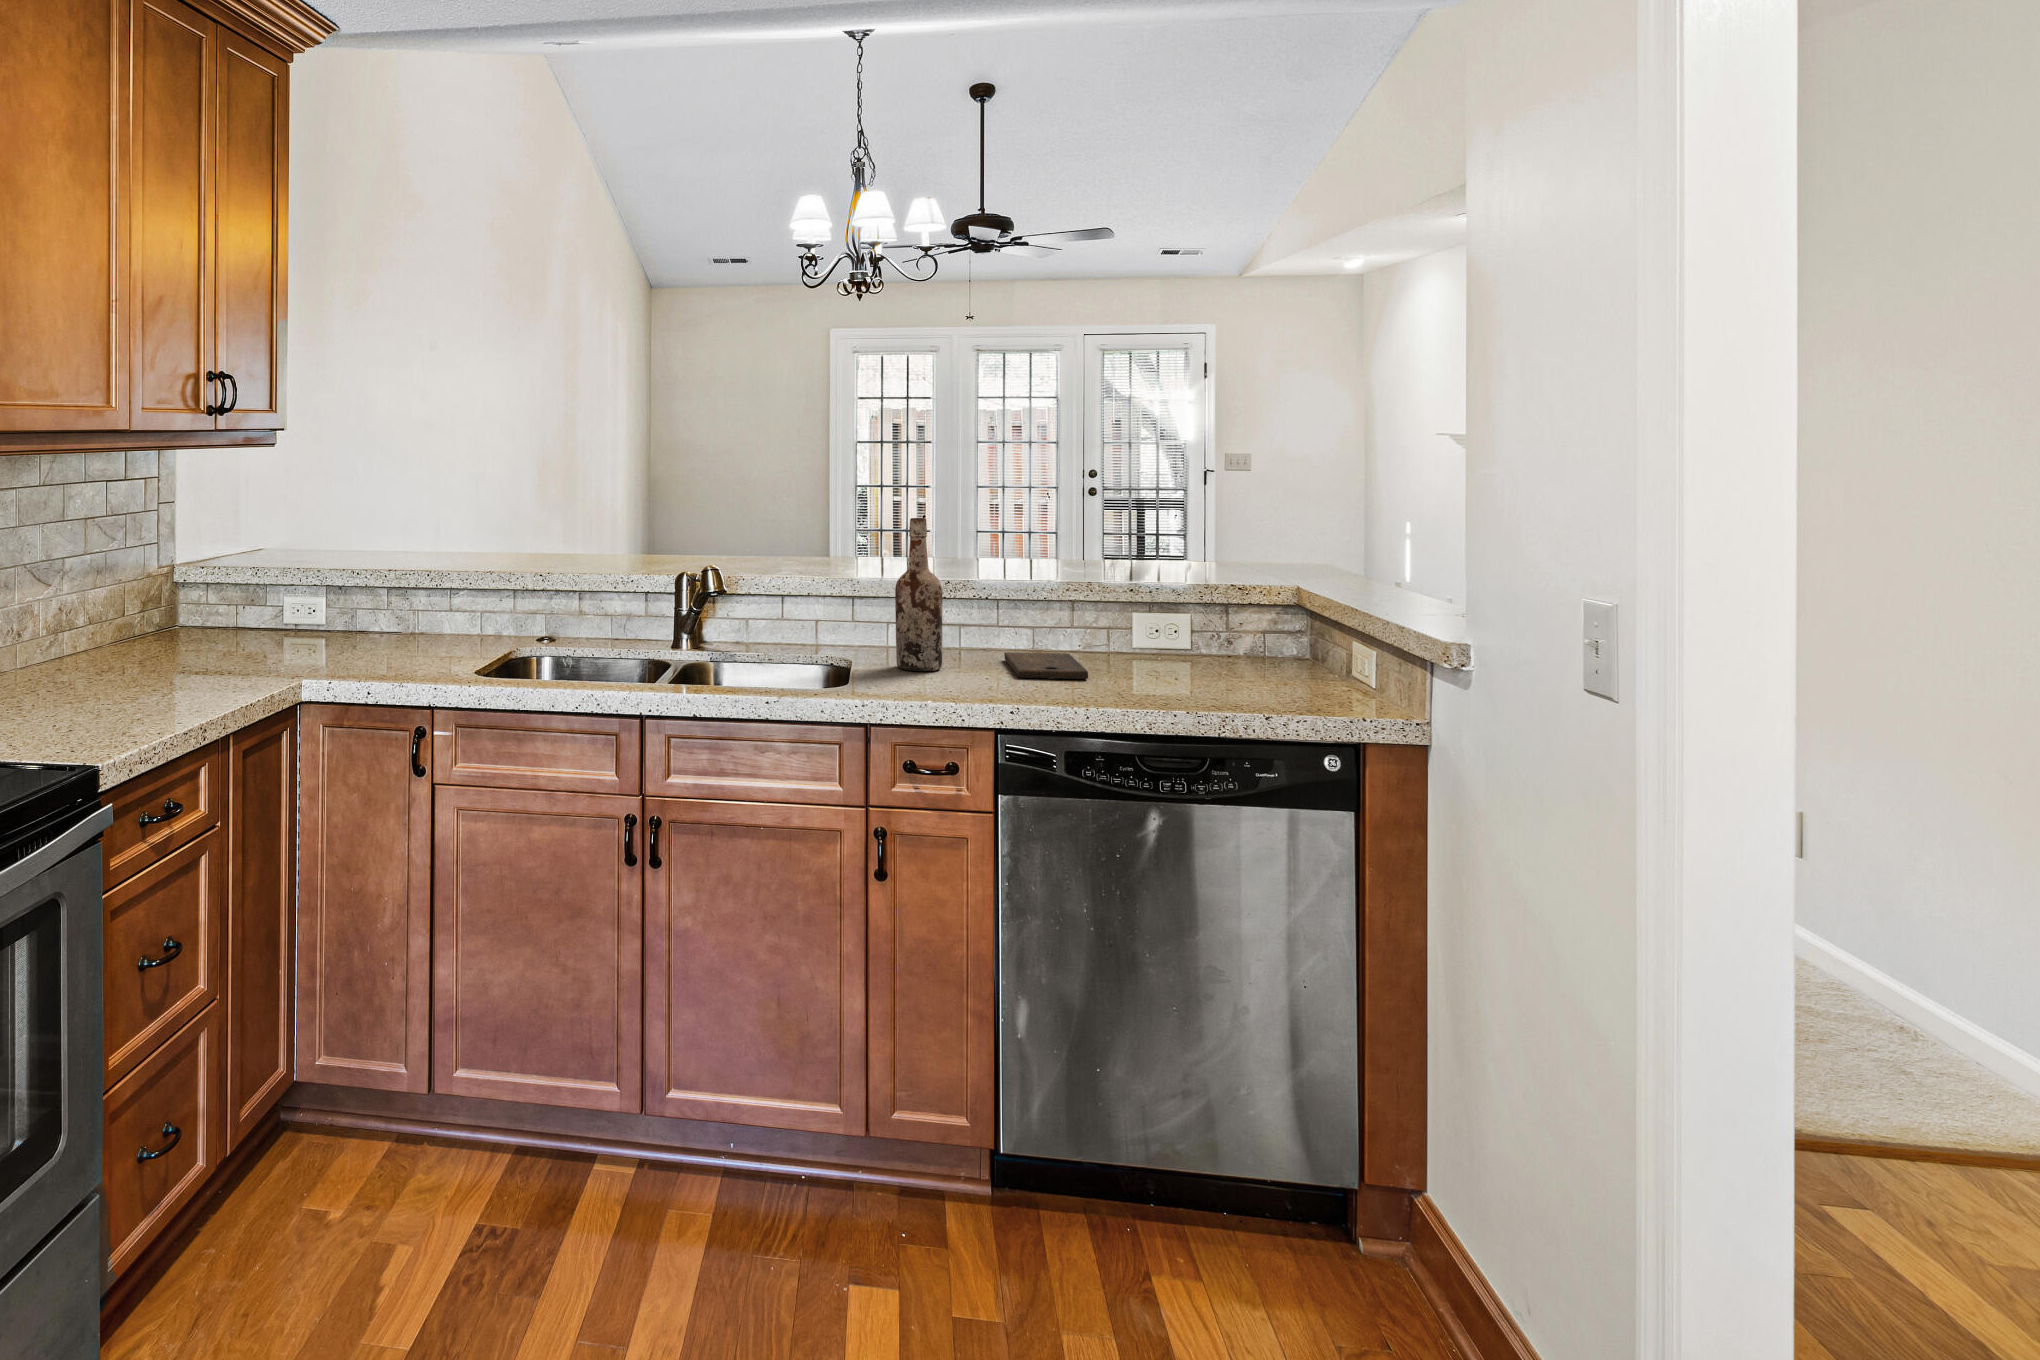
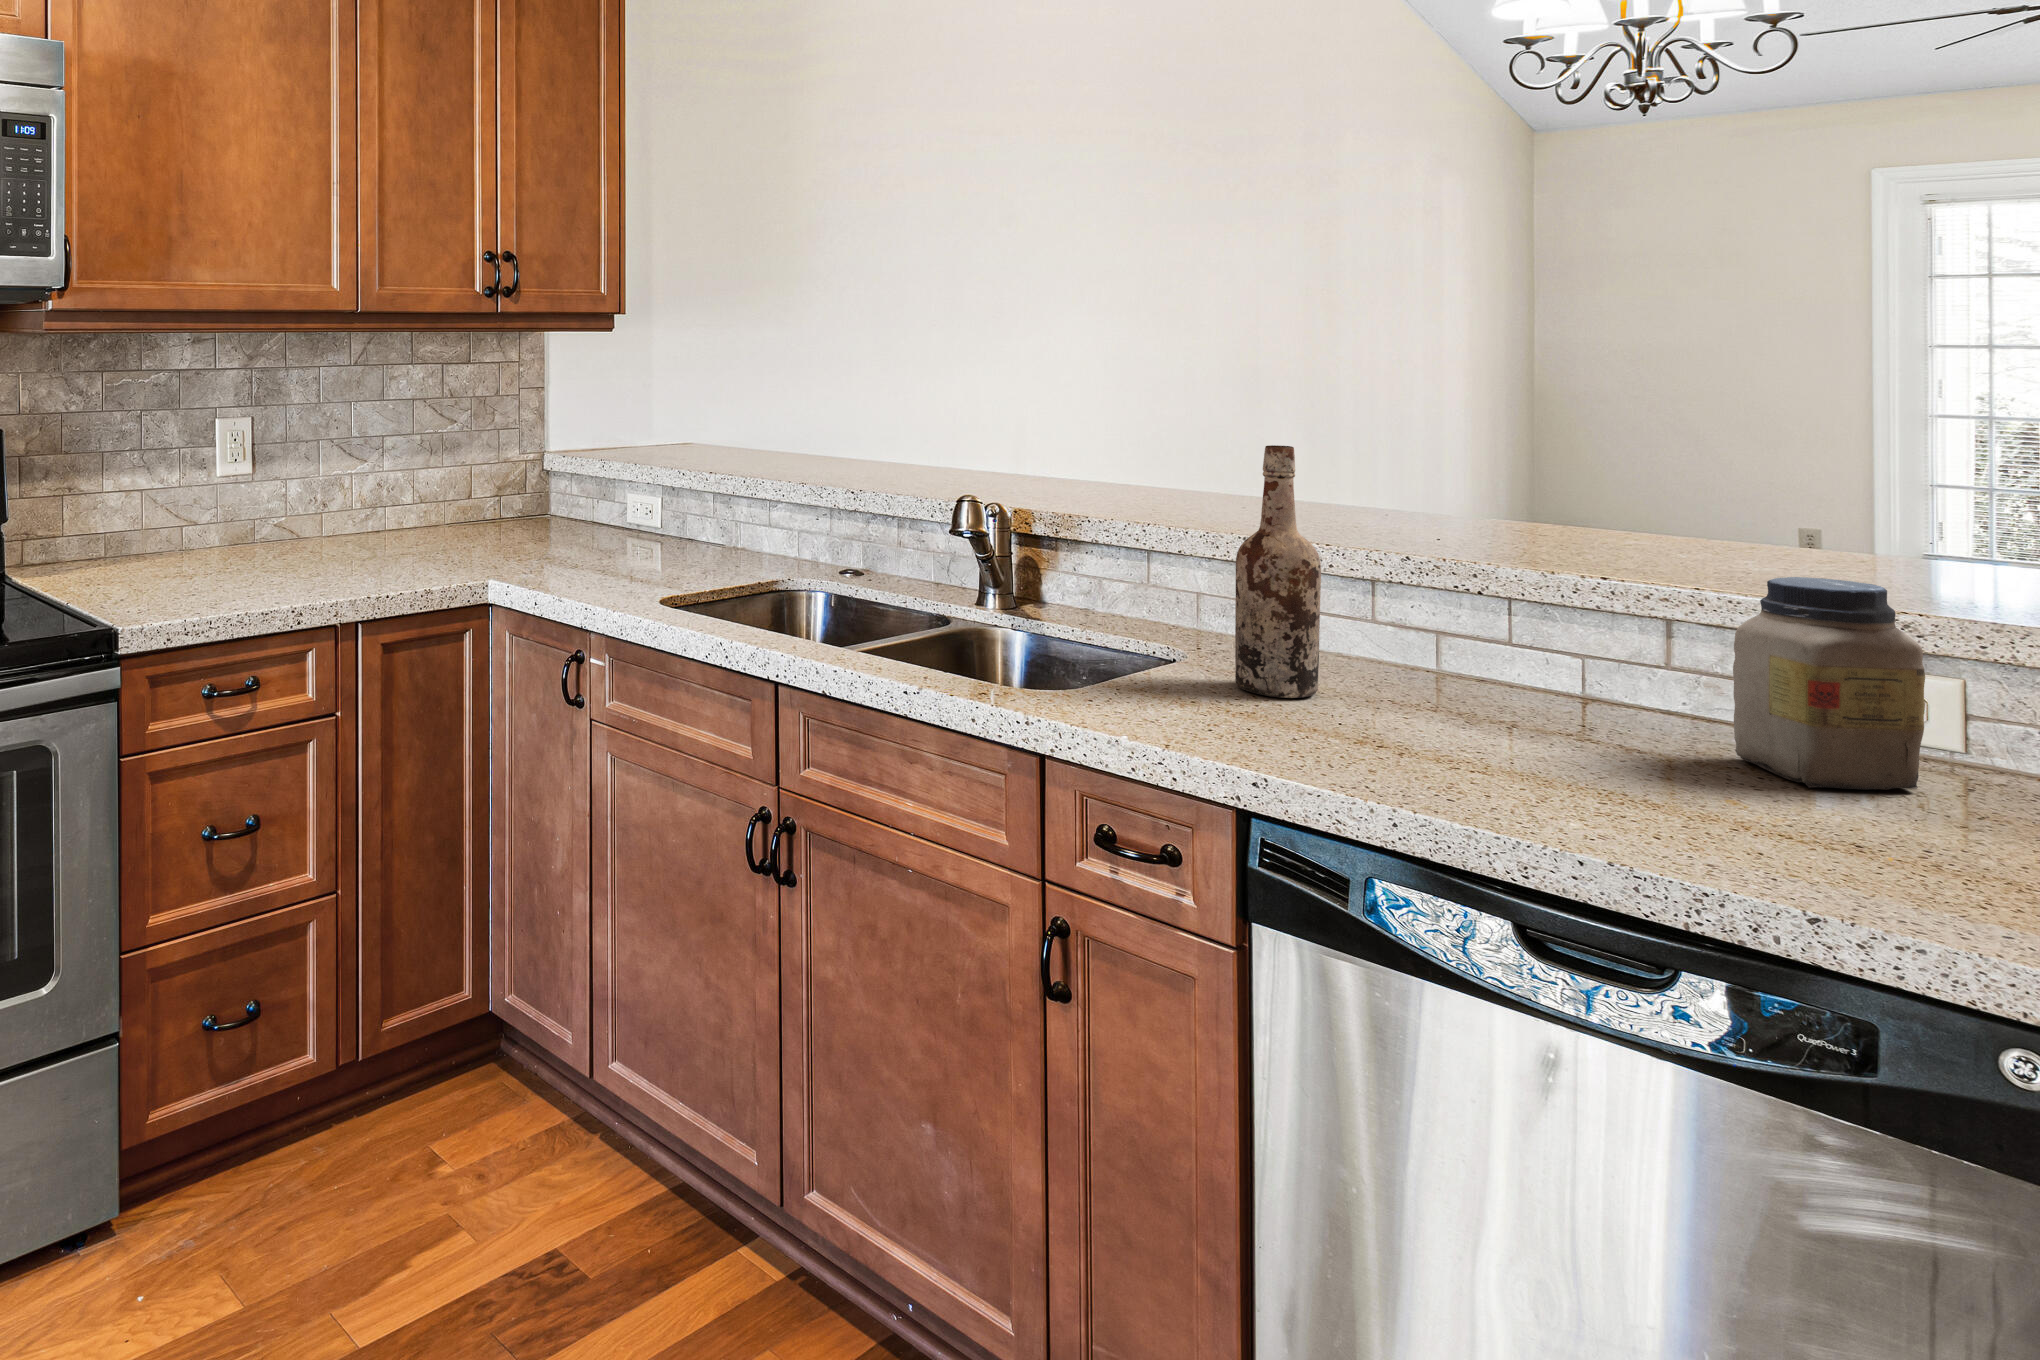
jar: none [1126,569,1201,673] -> present [1733,577,1925,790]
cutting board: present [1004,652,1088,679] -> none [1418,692,1614,762]

